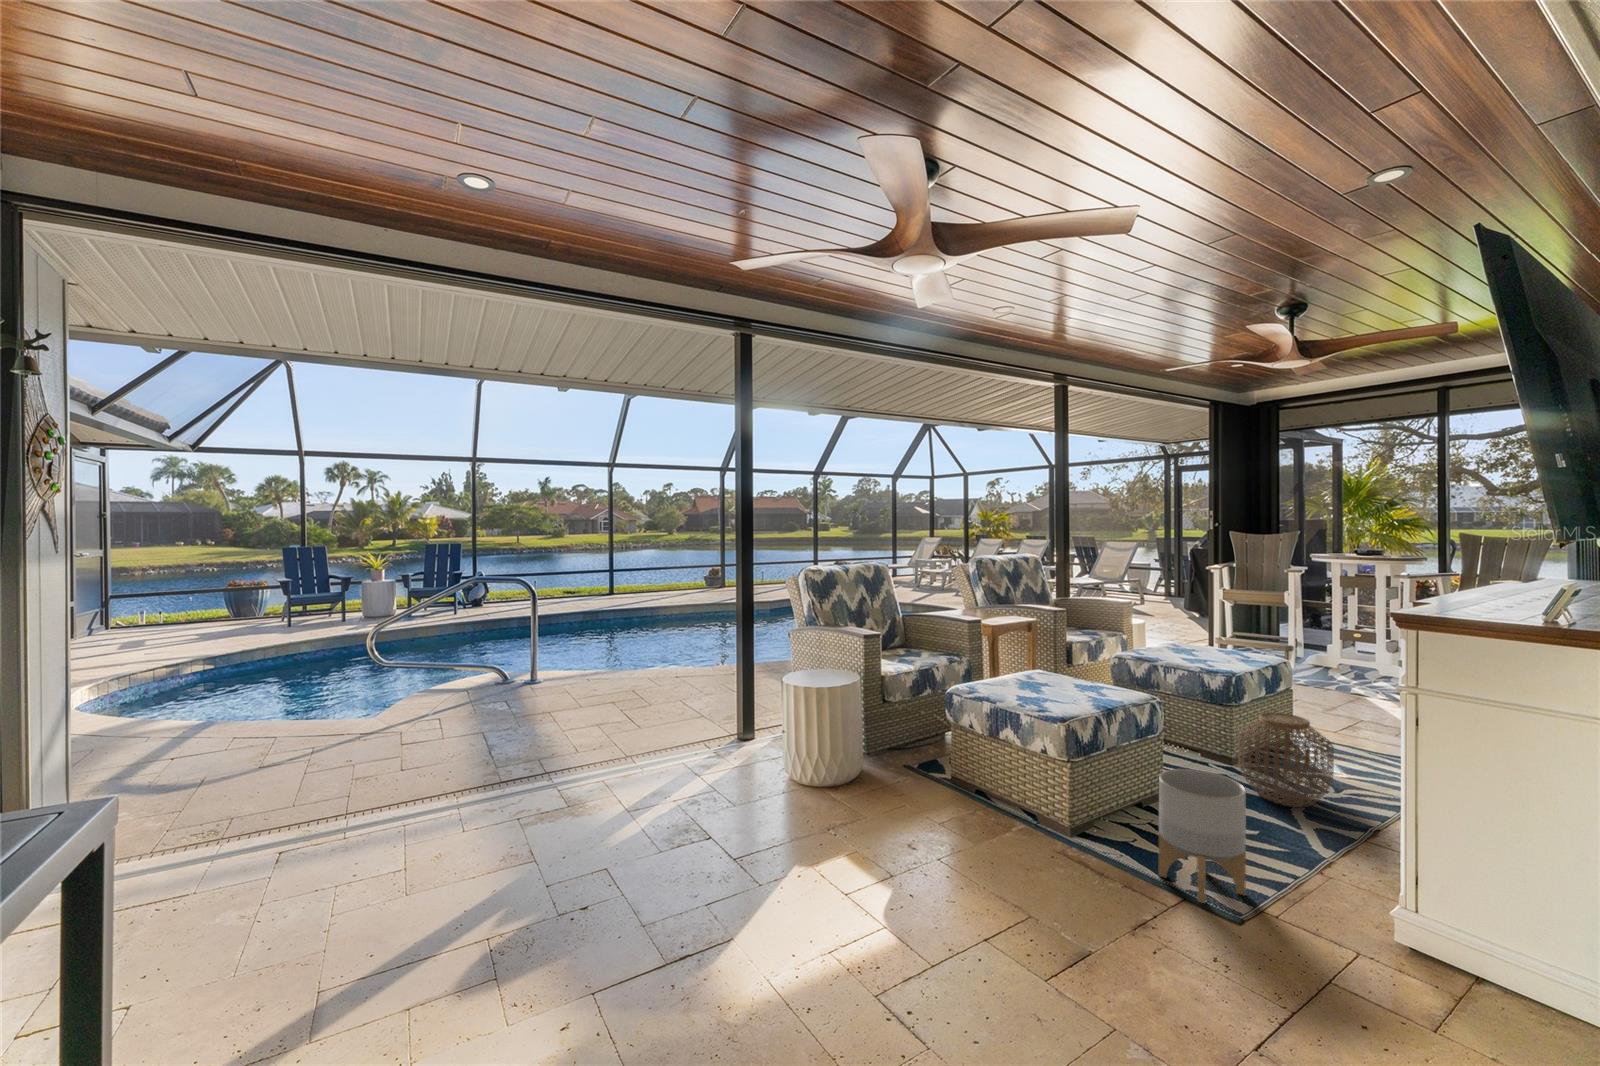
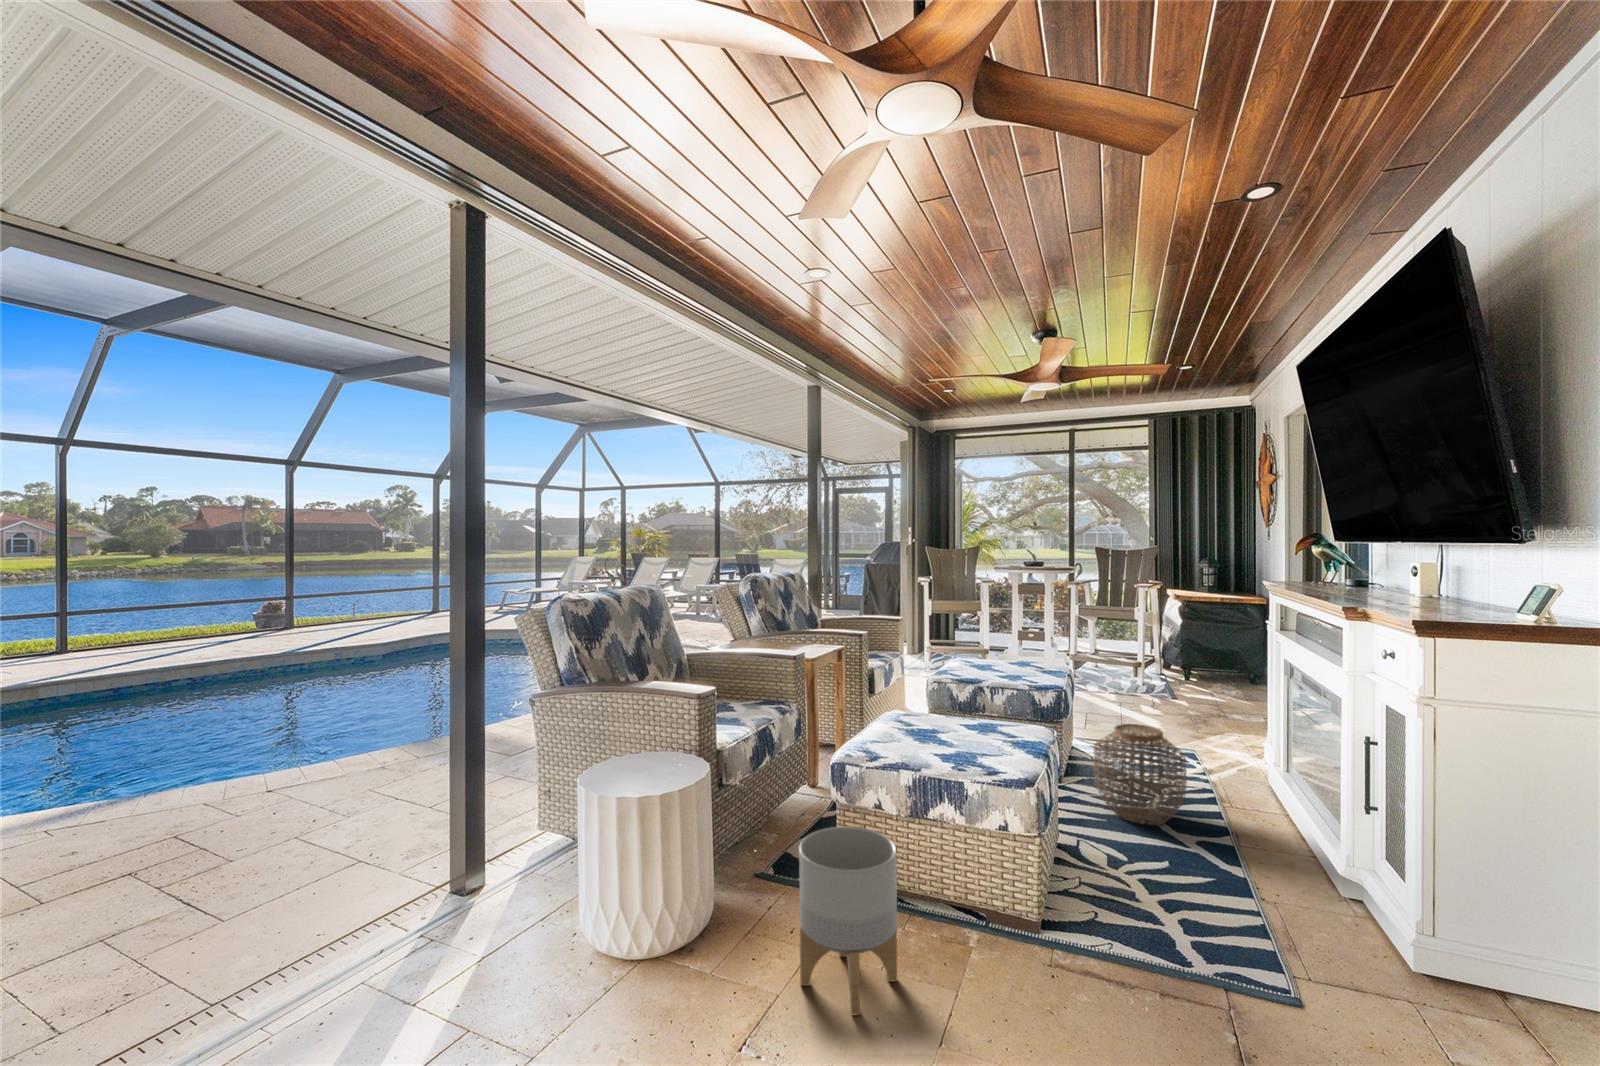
planter: present [1159,769,1246,903] -> present [799,827,897,1015]

